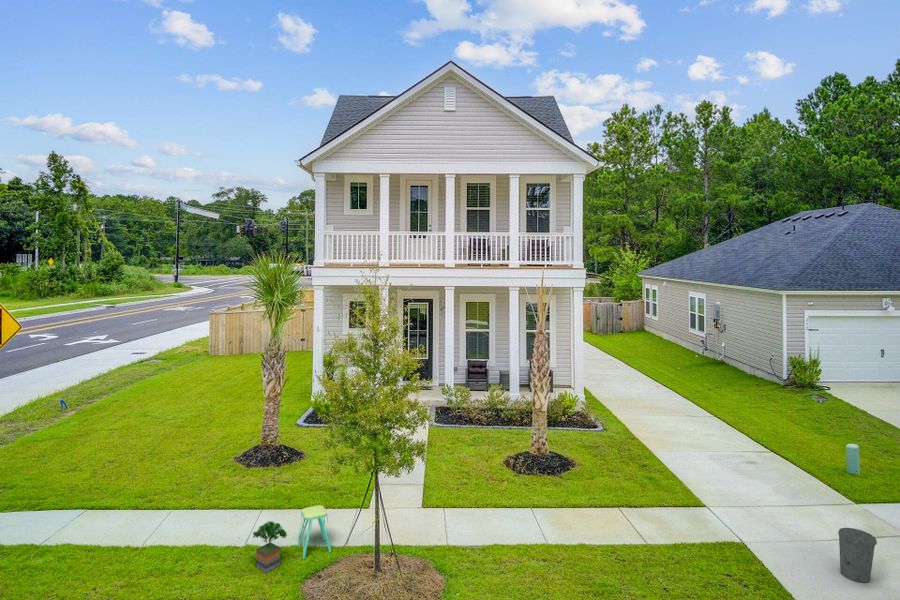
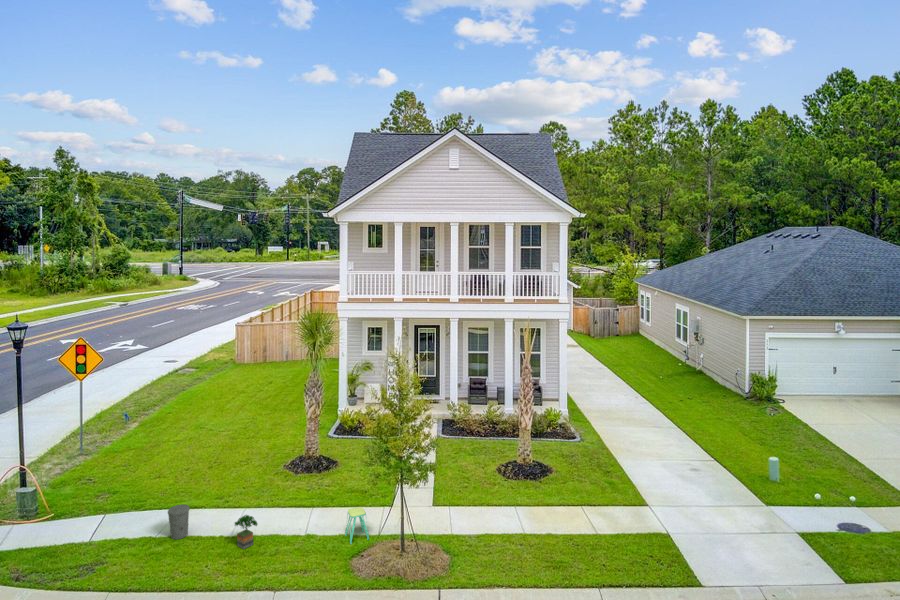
potted tree: present [253,521,287,573] -> present [235,515,257,549]
trash can: present [838,528,877,583] -> present [168,505,190,539]

